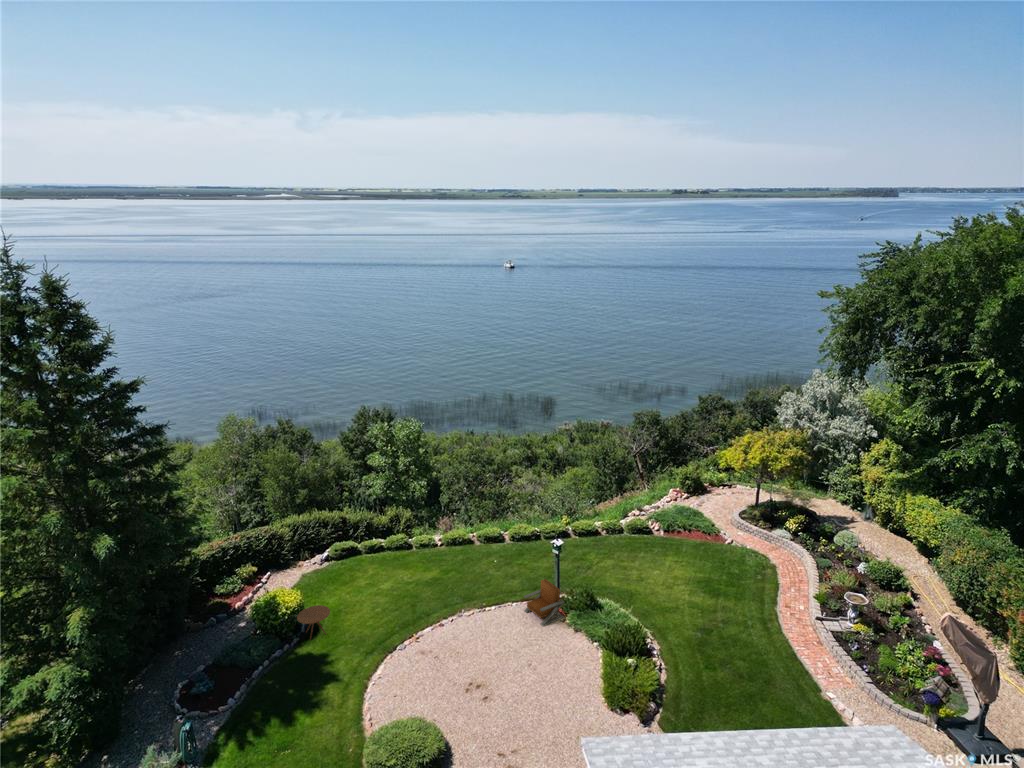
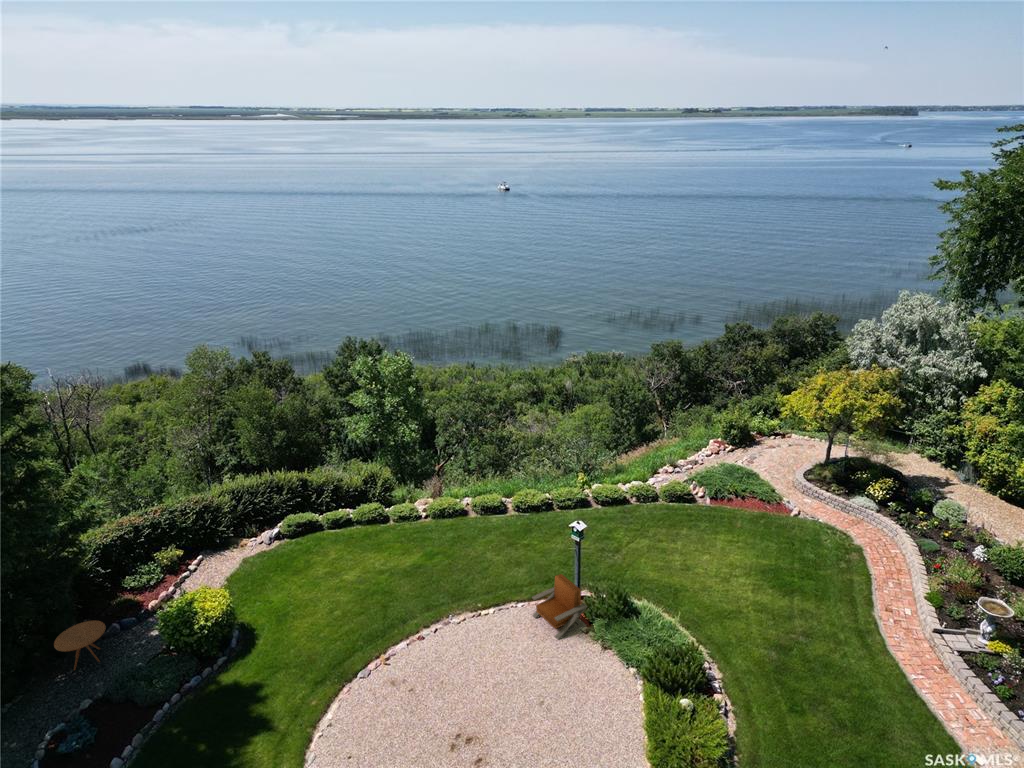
round table: present [297,605,330,640] -> present [54,621,105,670]

